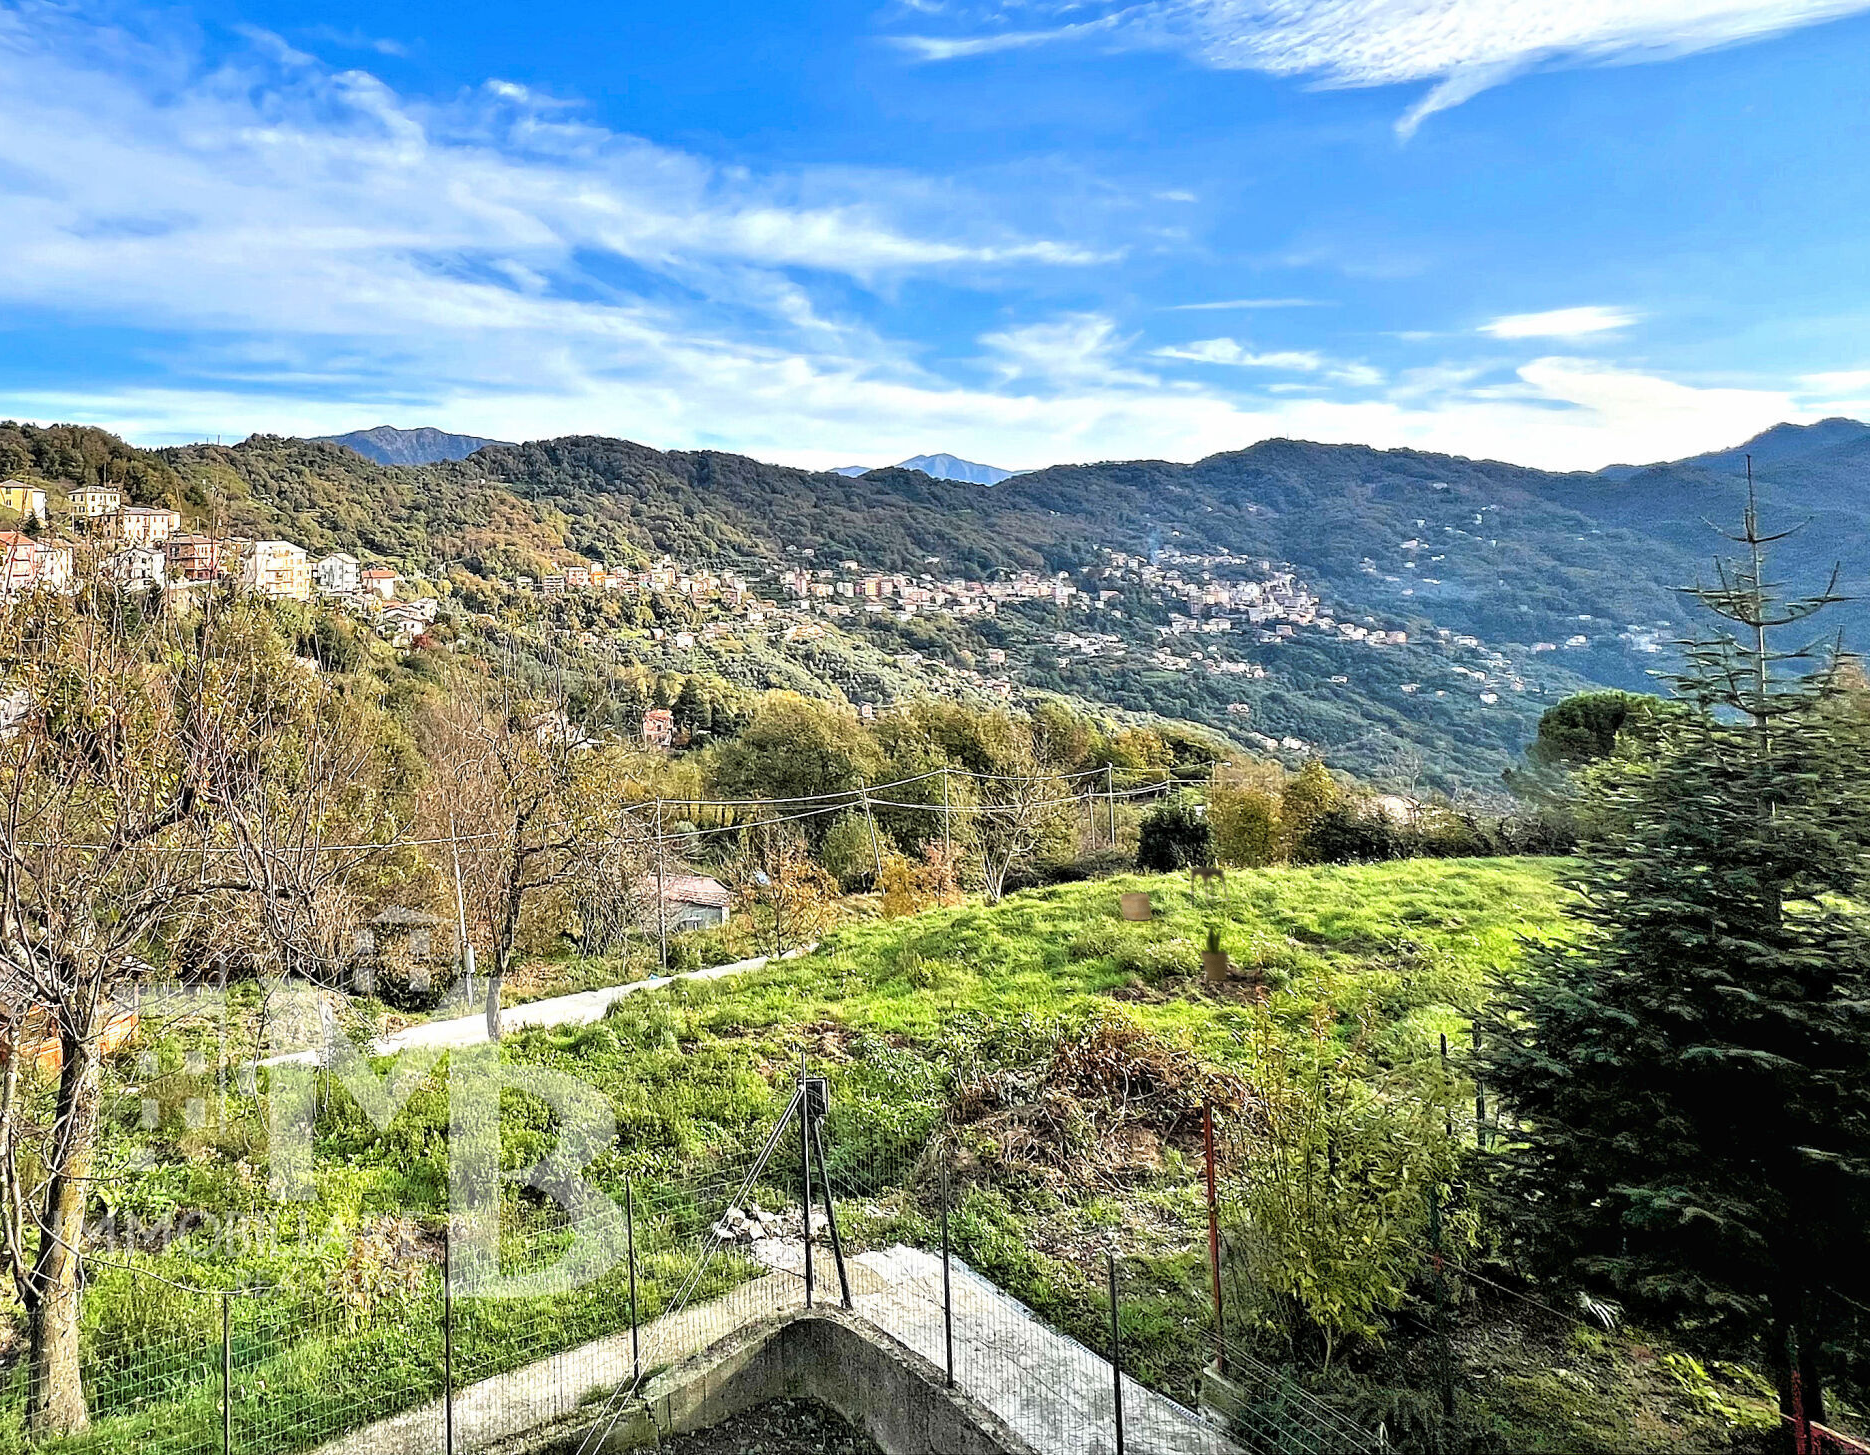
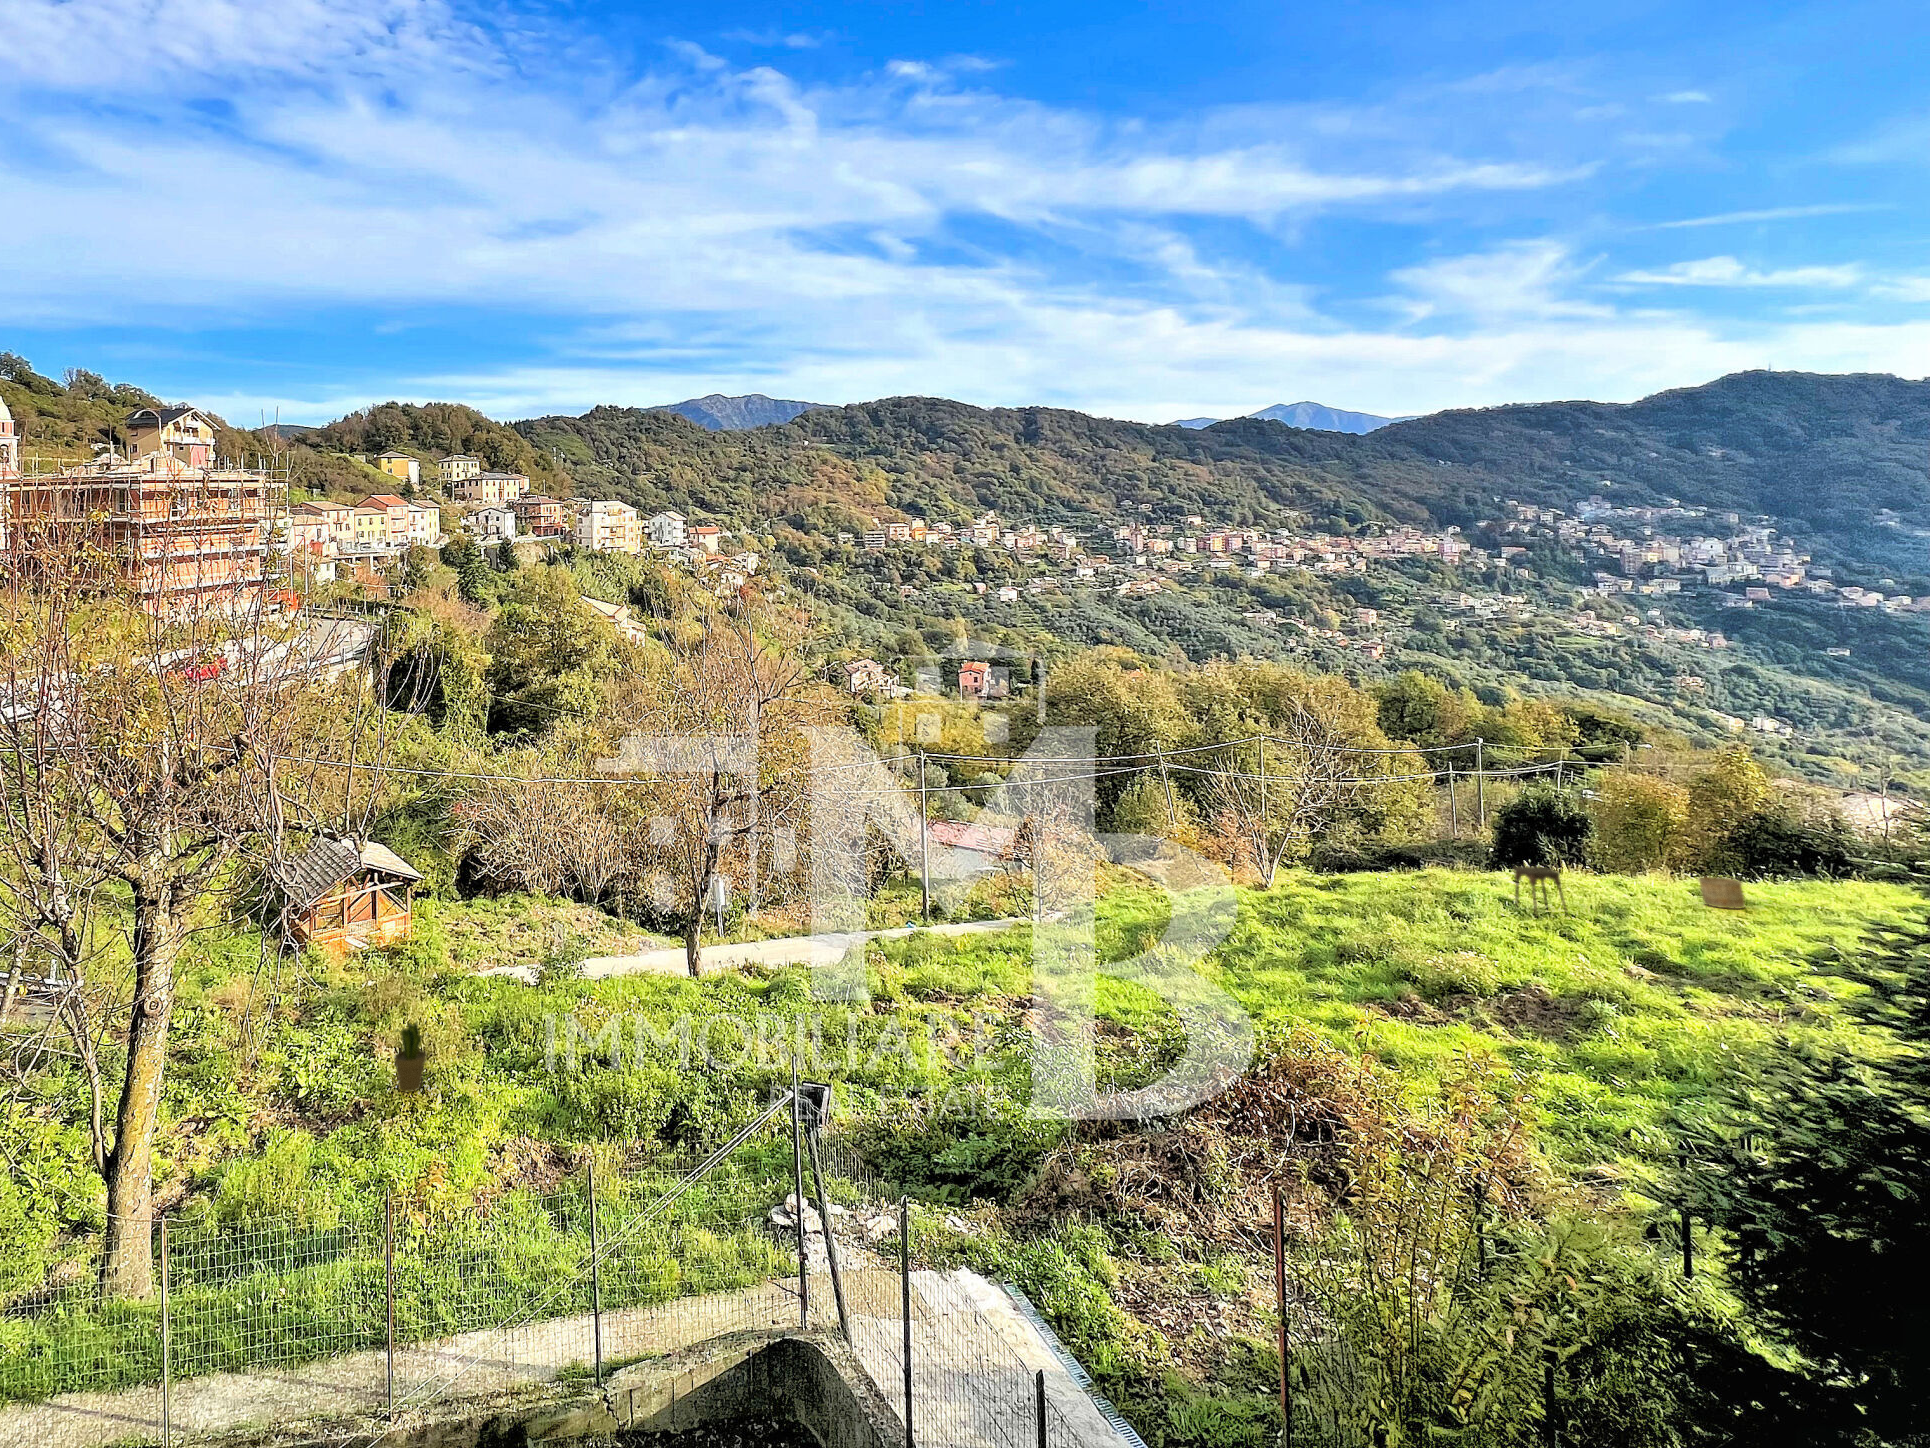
wooden bucket: present [1120,893,1152,920] -> present [1698,877,1745,909]
potted plant: present [1200,926,1229,980] -> present [394,1022,427,1092]

